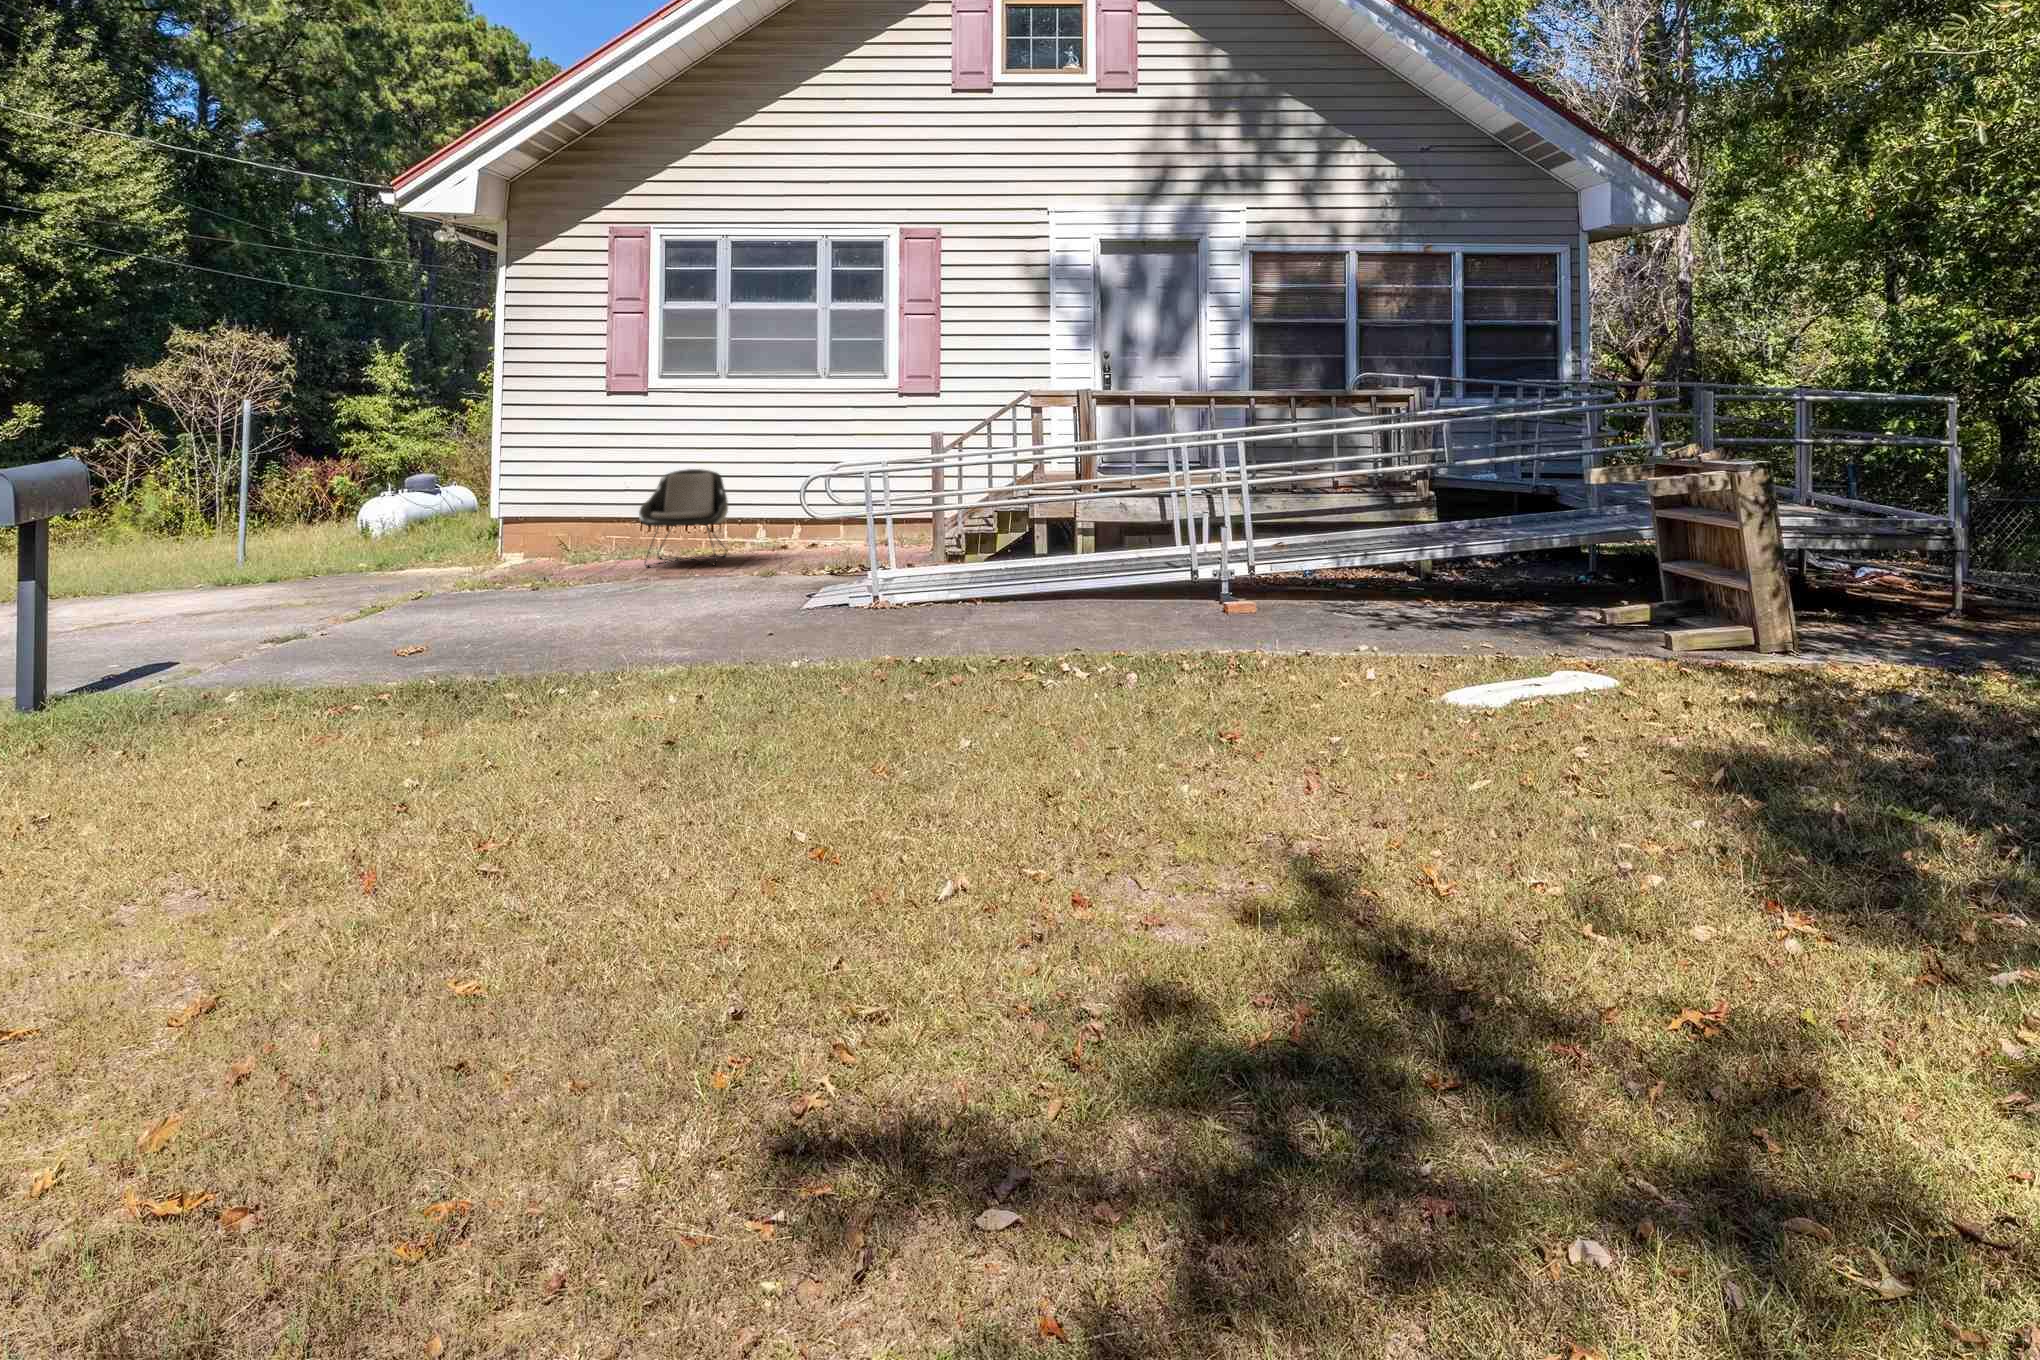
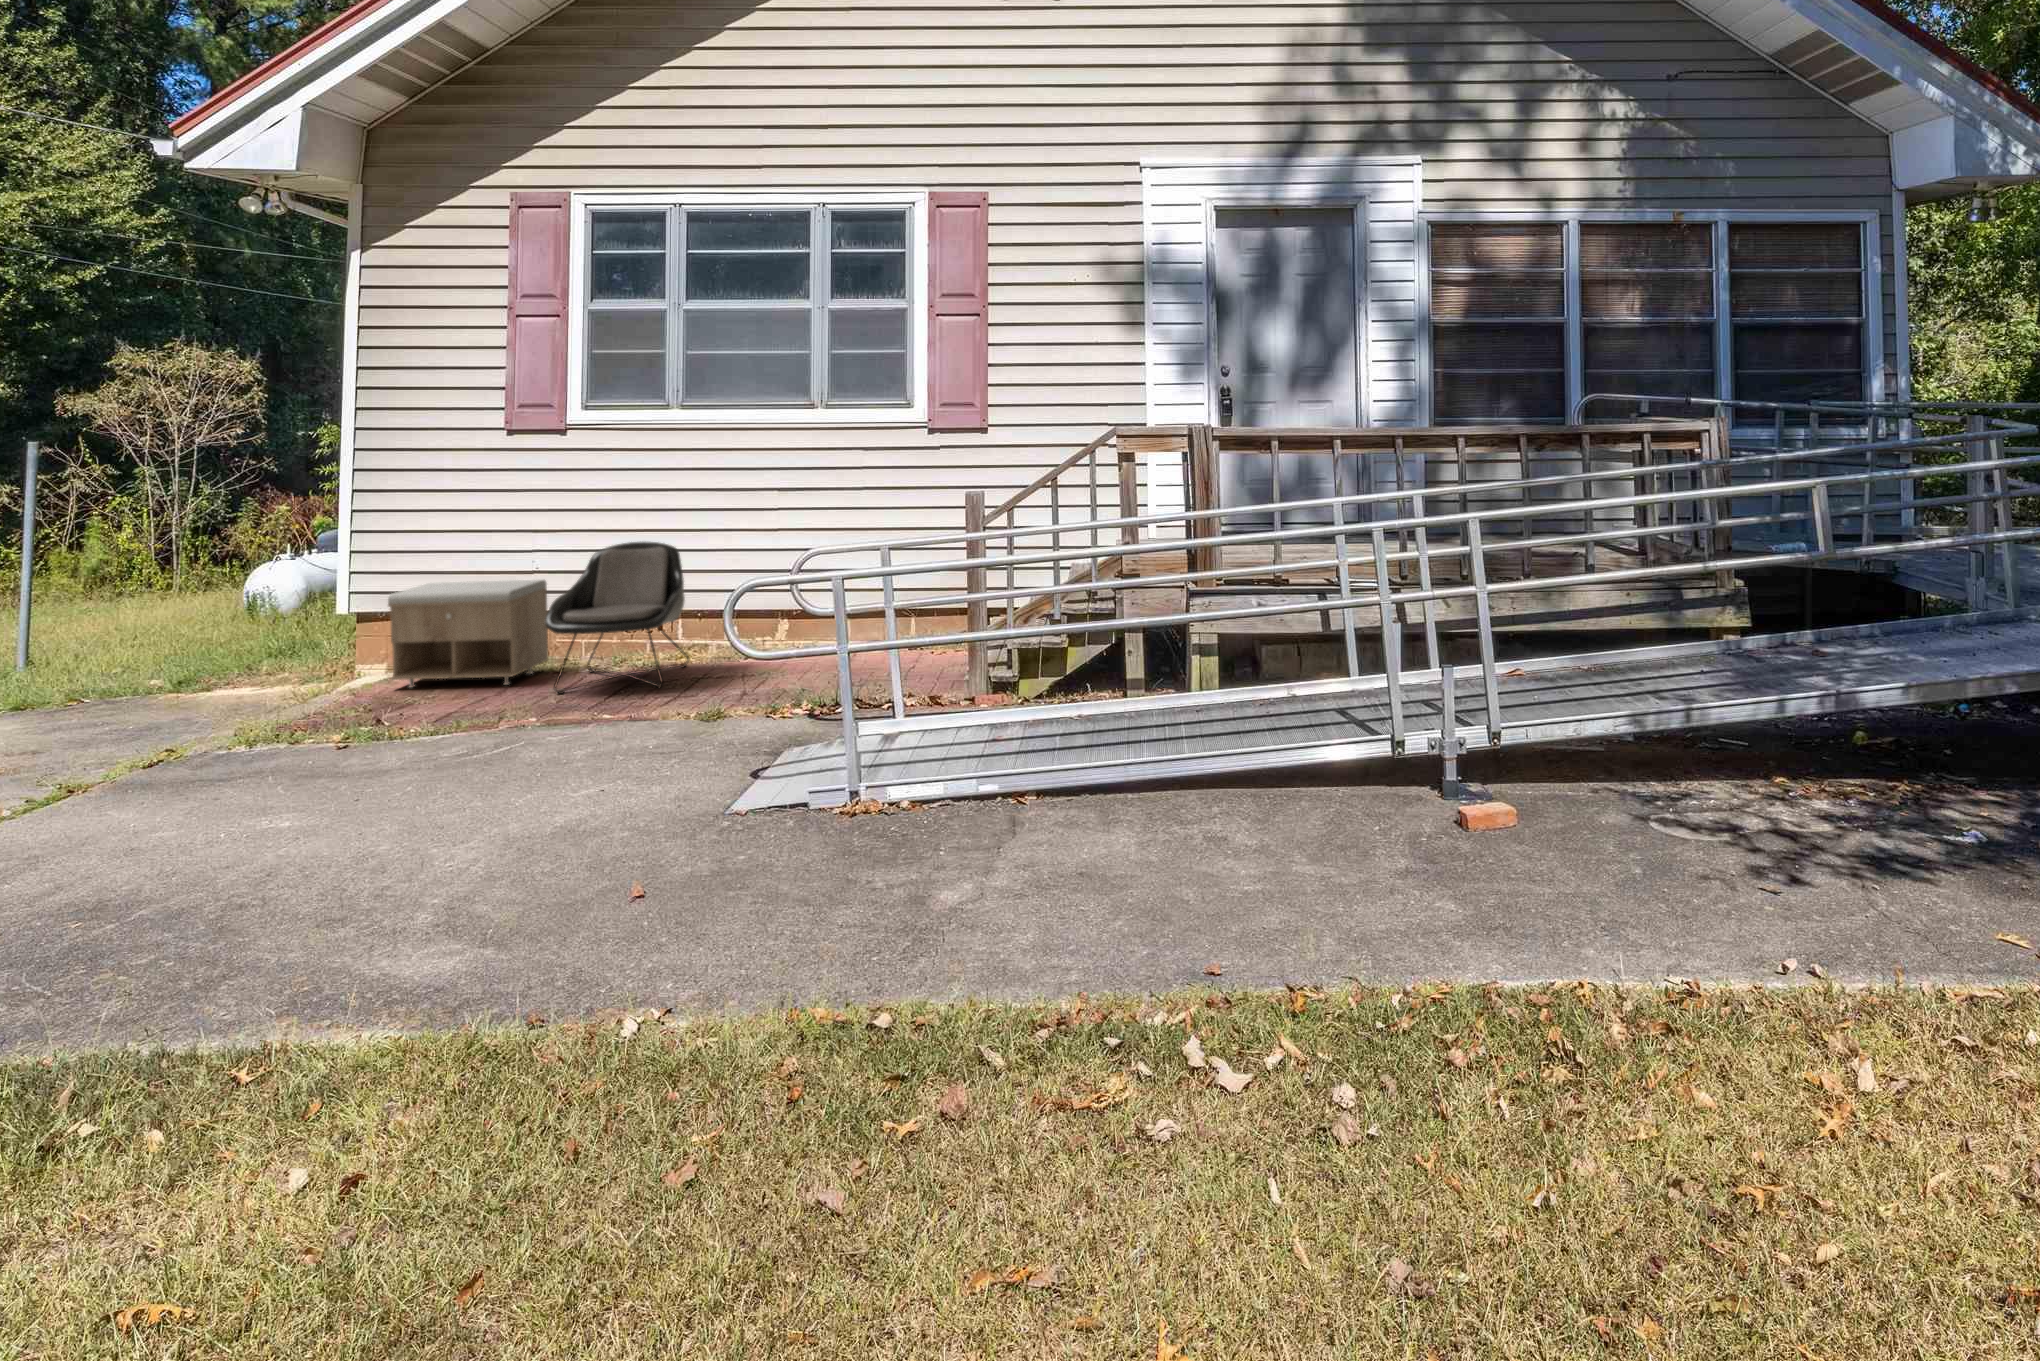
storage bench: none [526,494,628,565] -> present [388,580,548,688]

